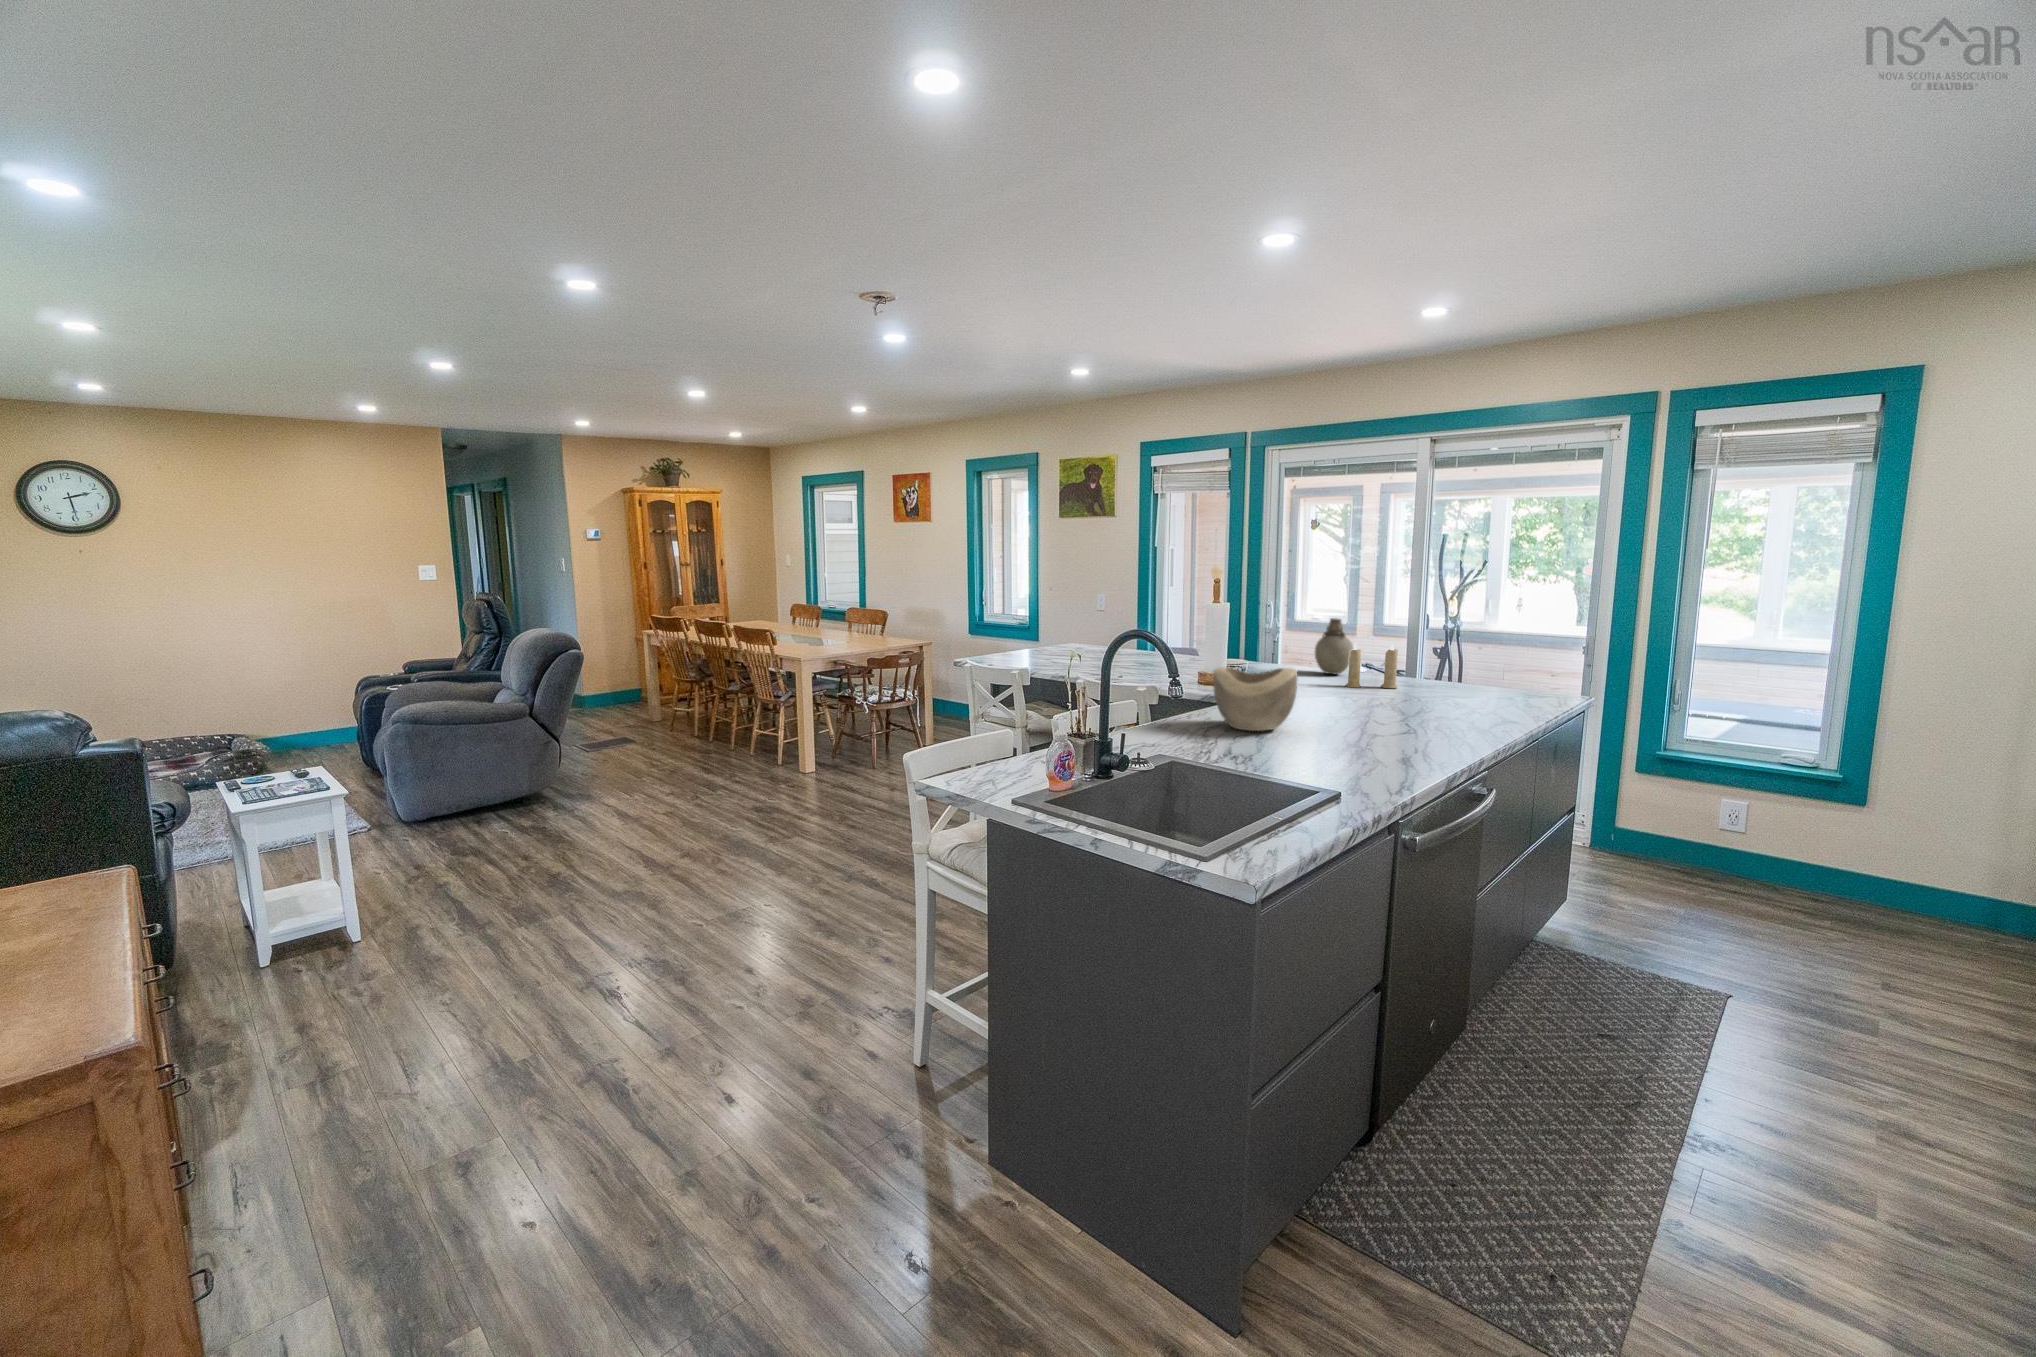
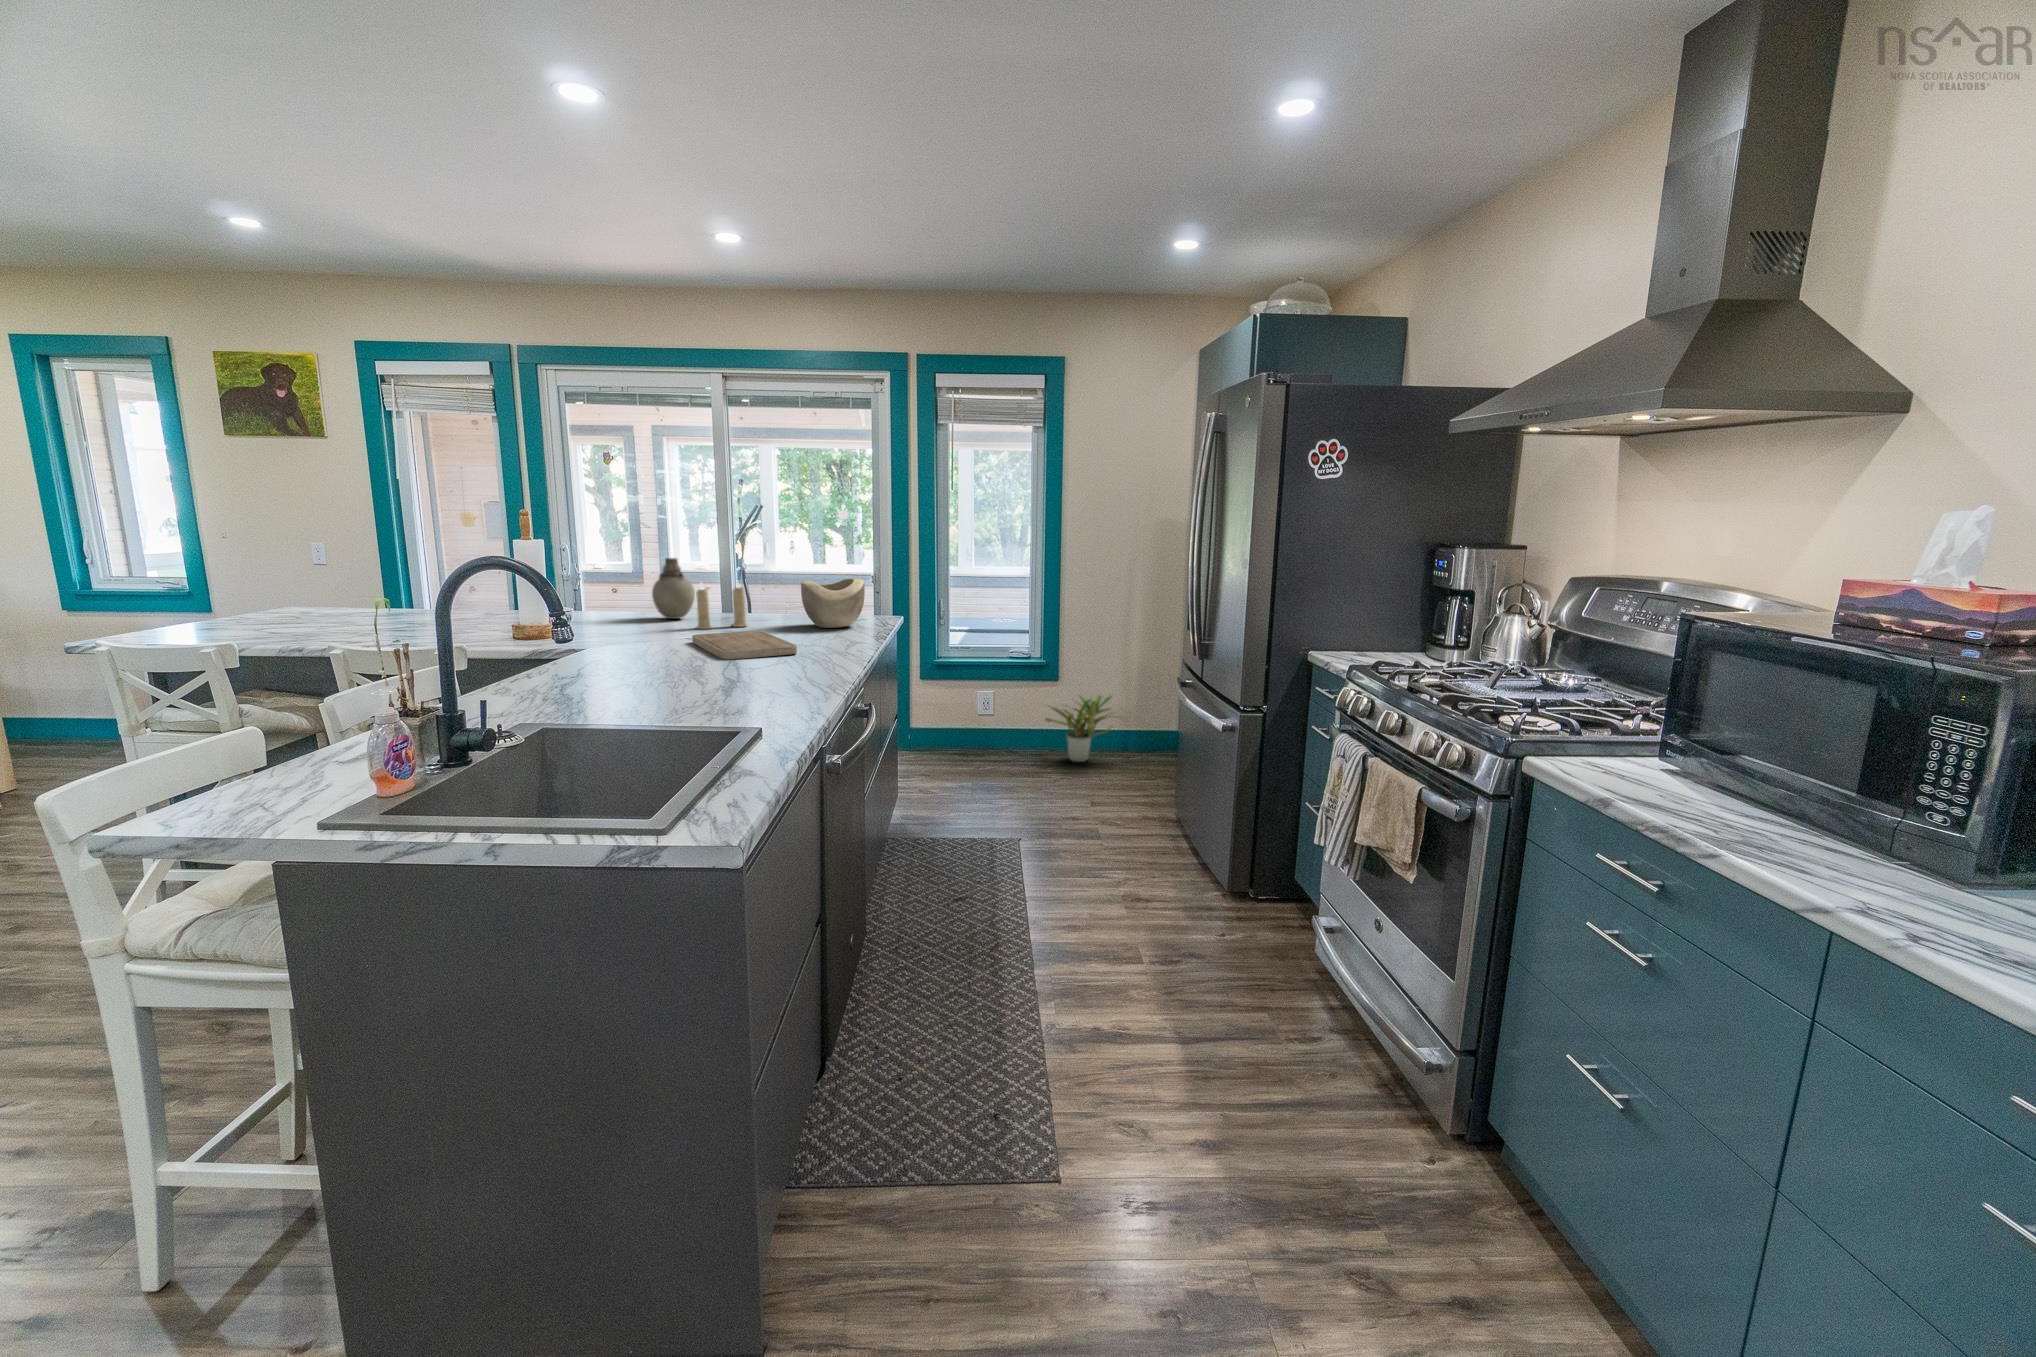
decorative bowl: present [1213,667,1298,731] -> present [801,578,865,628]
cutting board: none [1333,693,1428,723] -> present [692,631,797,660]
potted plant: none [1811,827,1982,922] -> present [1045,695,1112,762]

